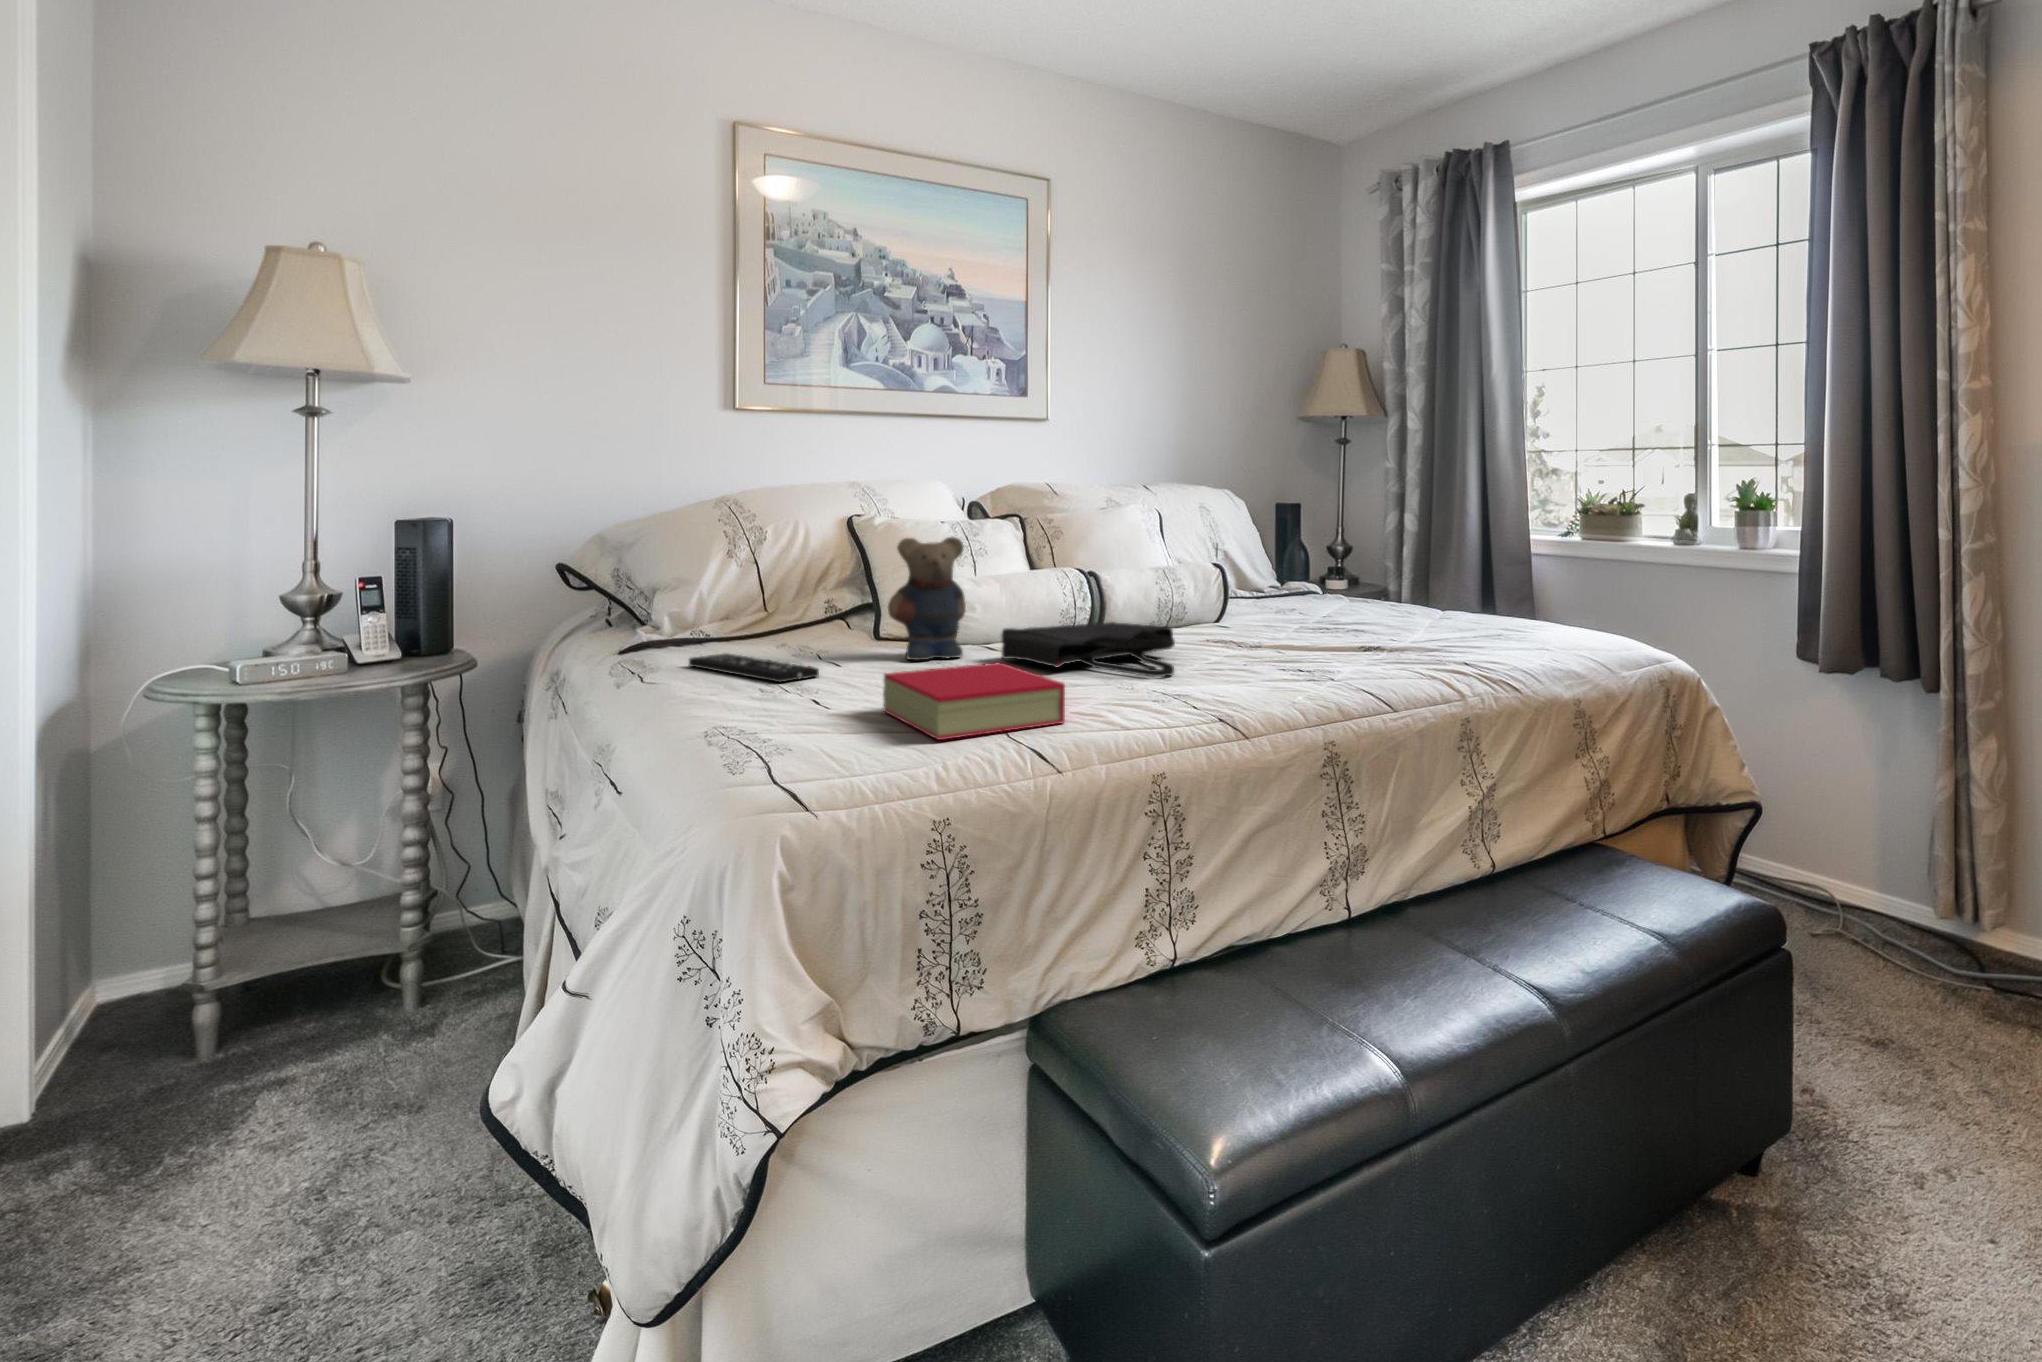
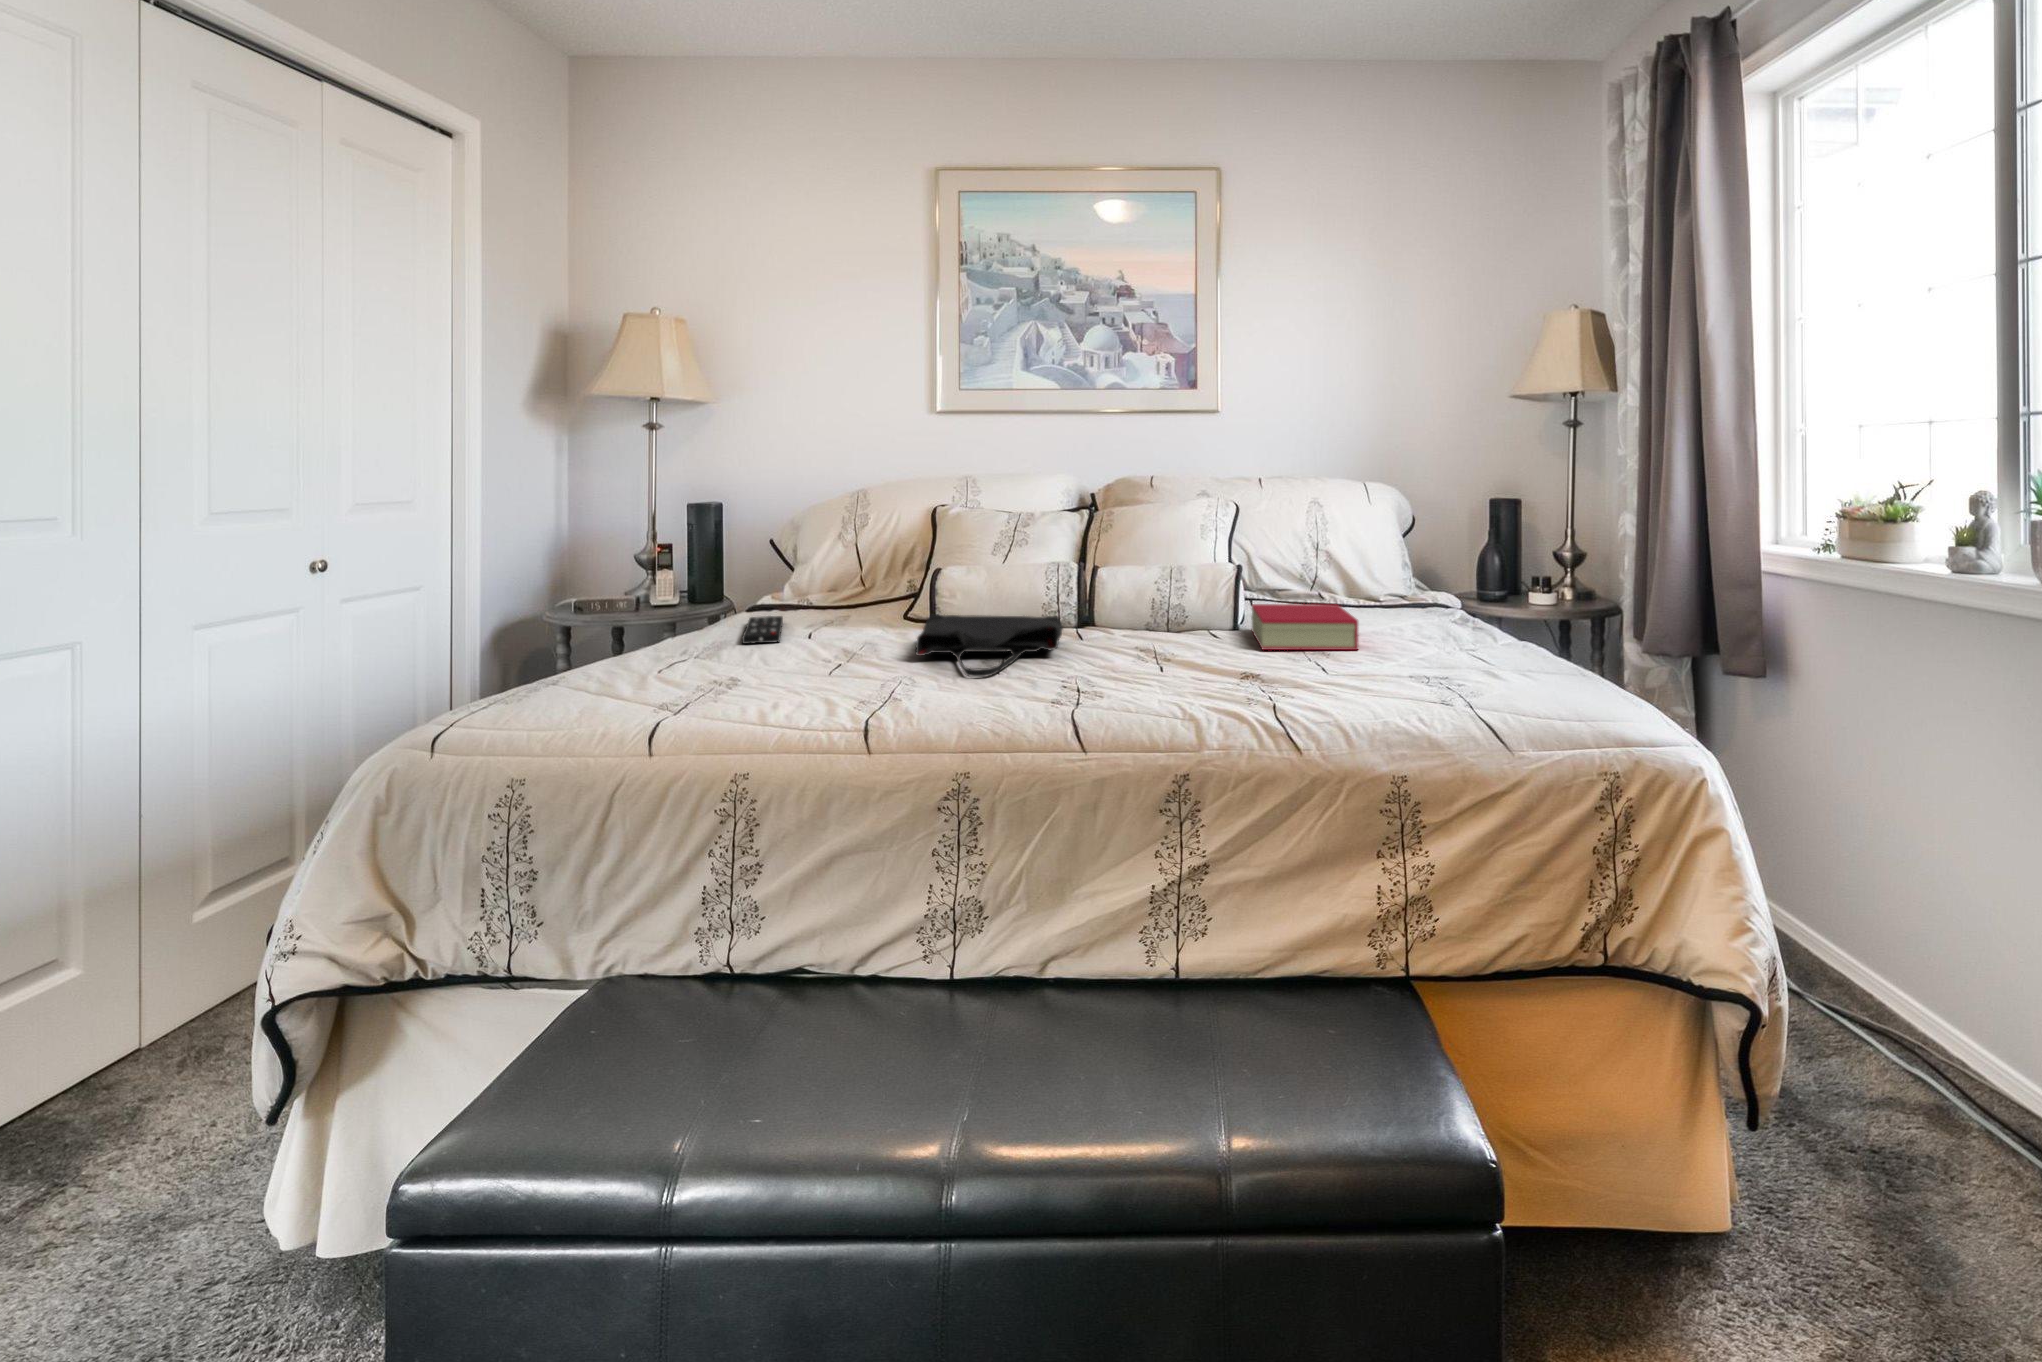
teddy bear: present [888,536,966,661] -> none [863,525,930,637]
book: present [883,663,1065,740] -> present [1251,604,1358,650]

